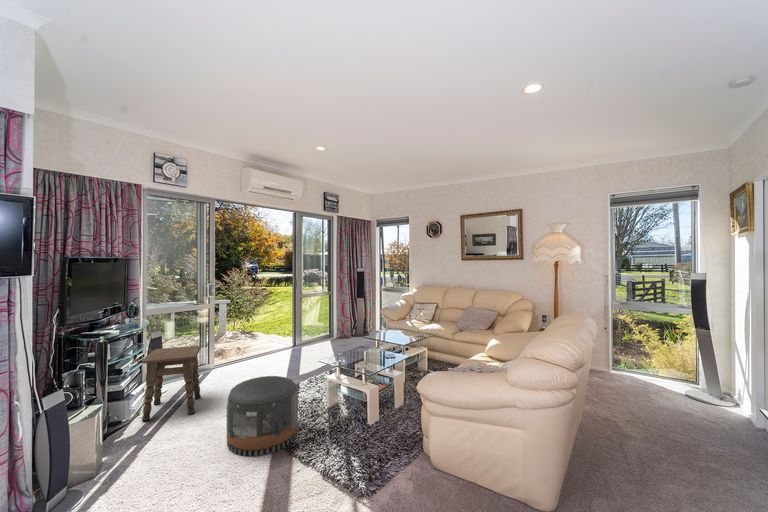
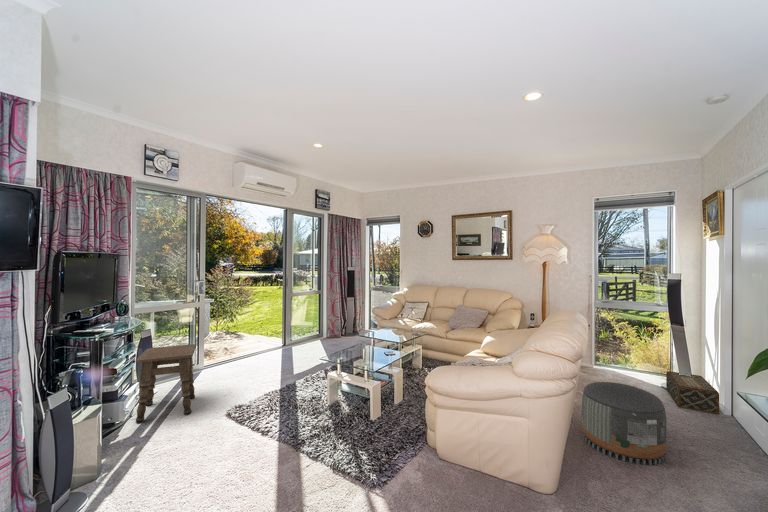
pouf: present [227,376,298,456] -> present [582,382,667,465]
woven basket: none [692,379,750,428] -> present [666,371,719,414]

